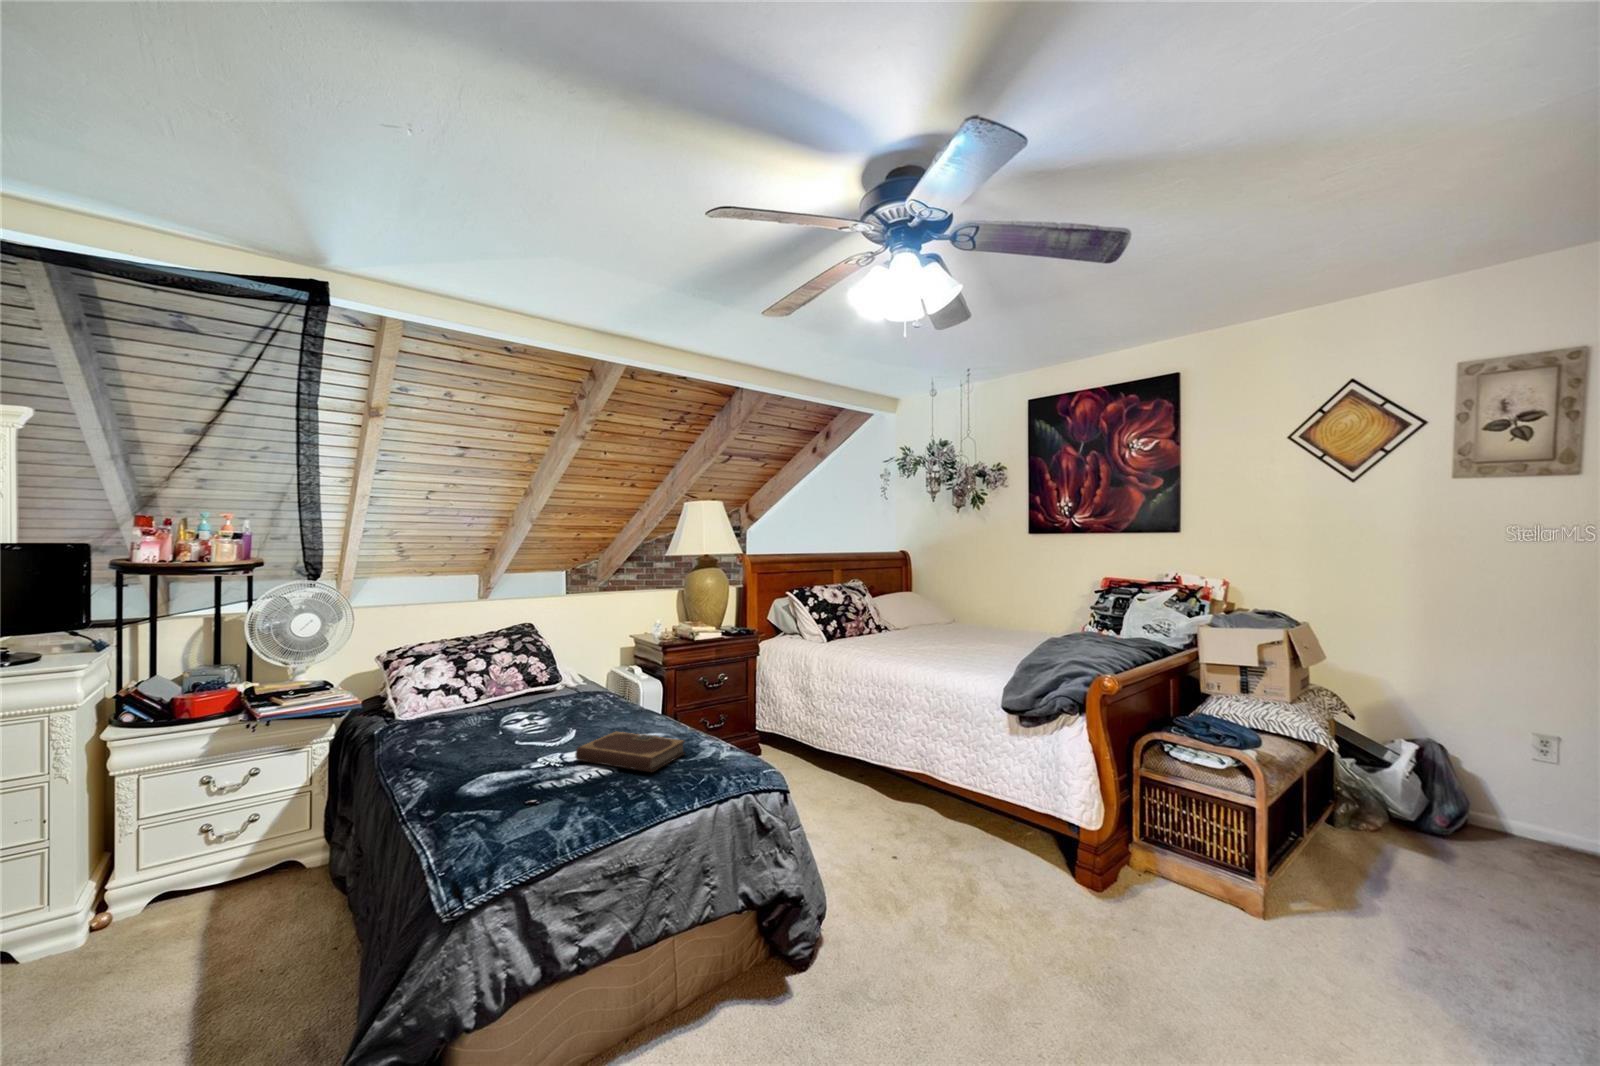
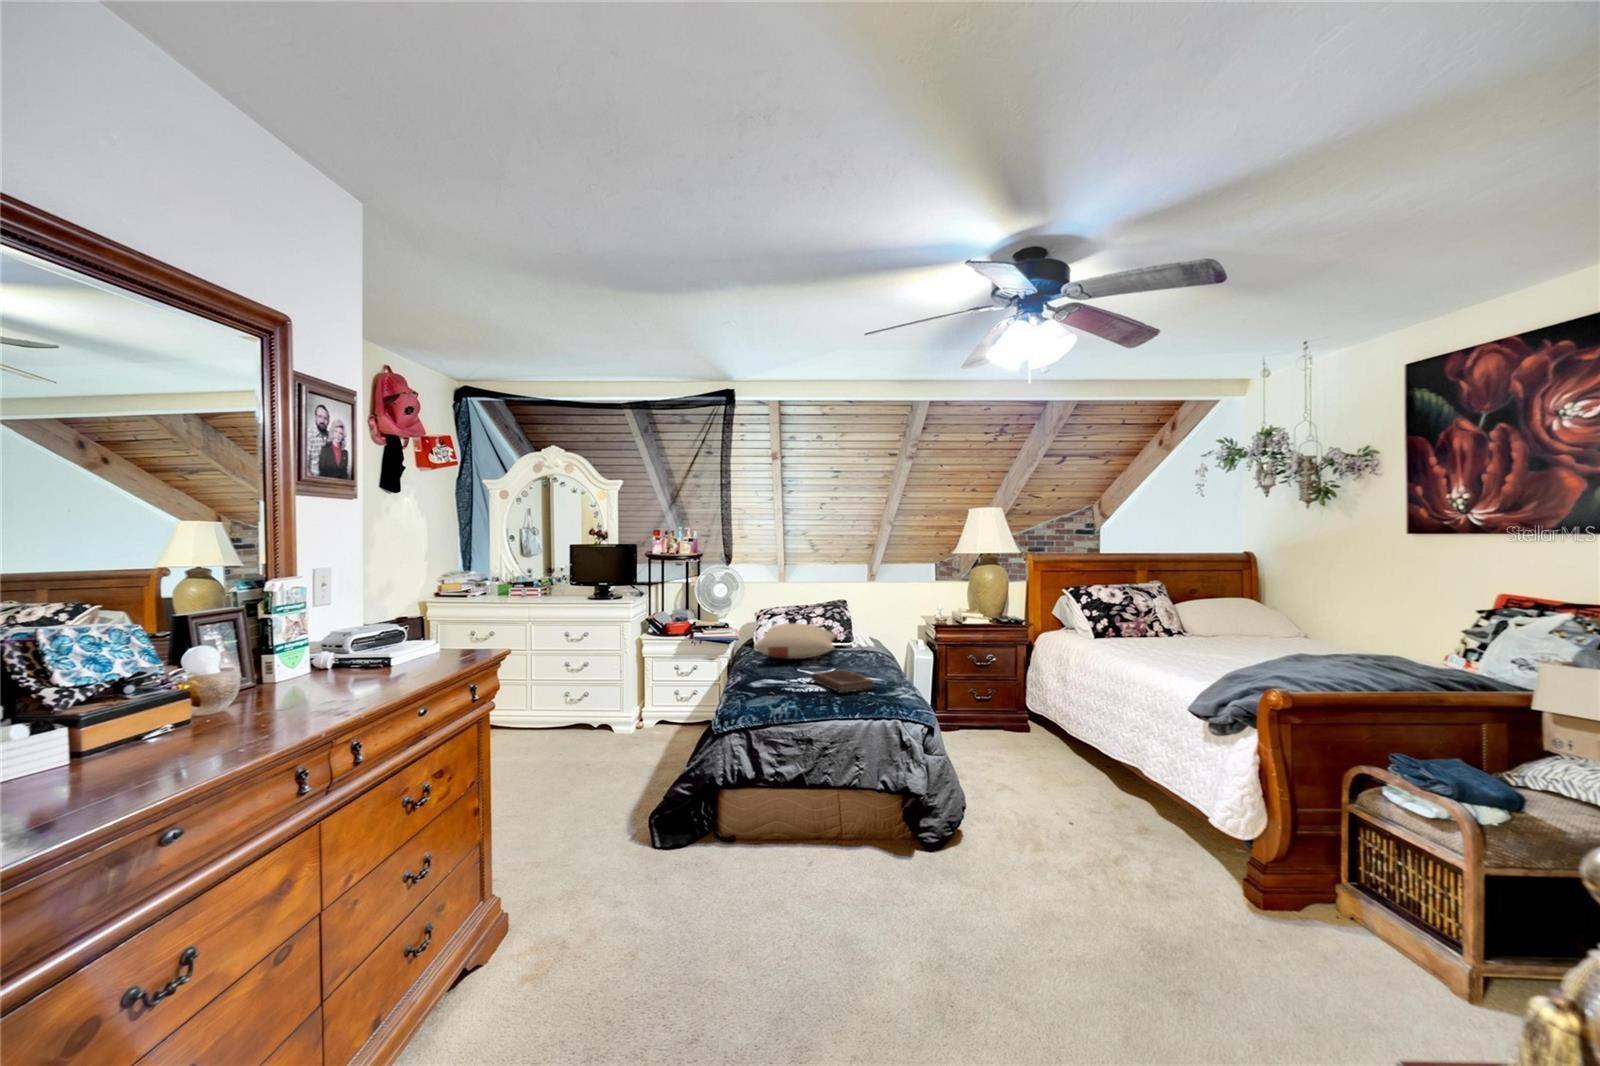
pillow: none [424,670,578,731] -> present [754,623,837,659]

